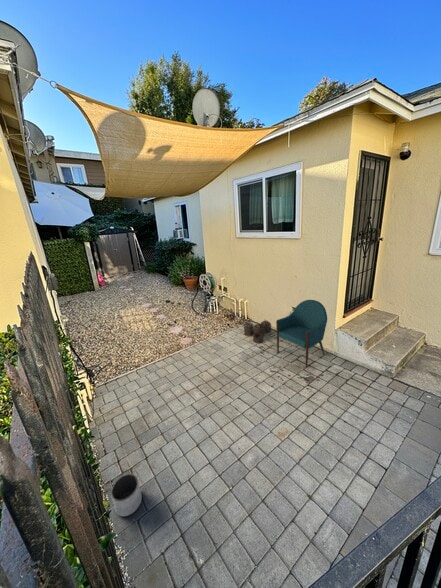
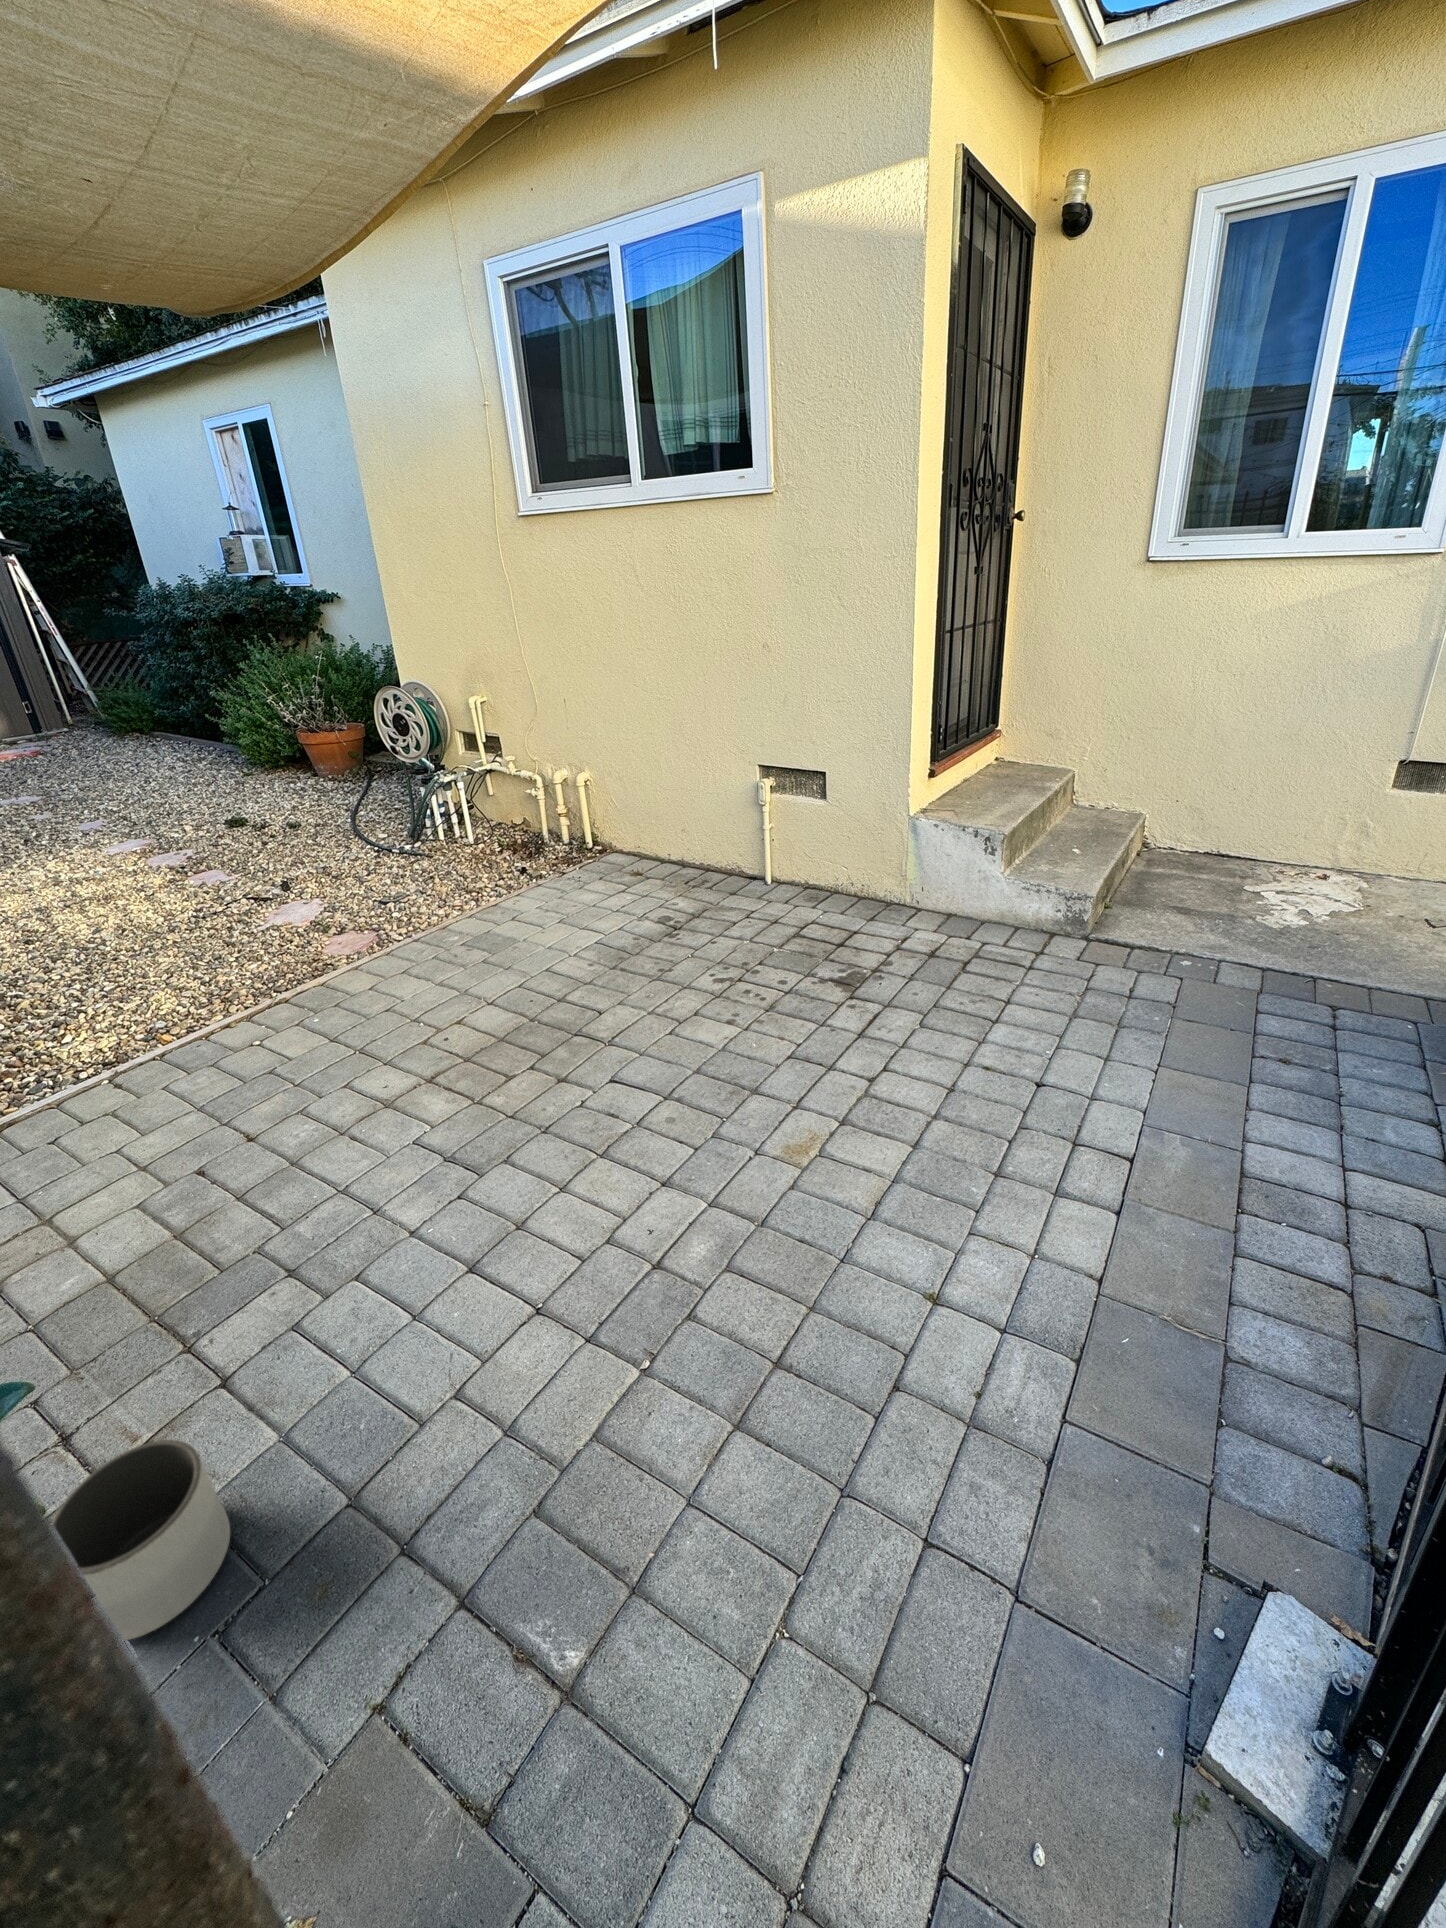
chair: present [276,300,327,367] -> none [715,720,885,948]
woven basket: present [244,320,271,343] -> none [587,825,690,905]

